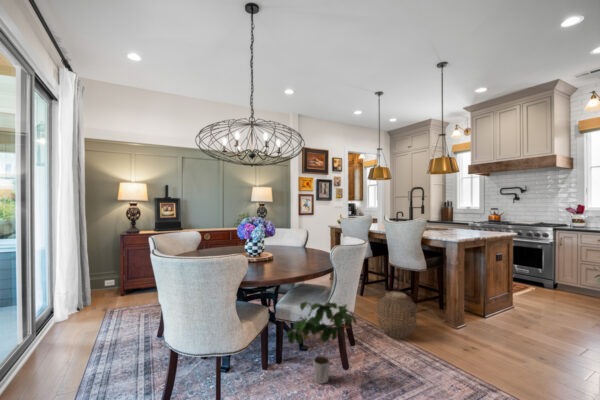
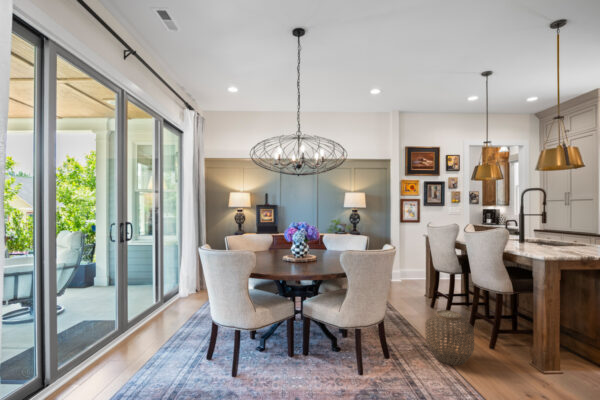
potted plant: present [285,302,356,383] -> none [302,300,363,379]

